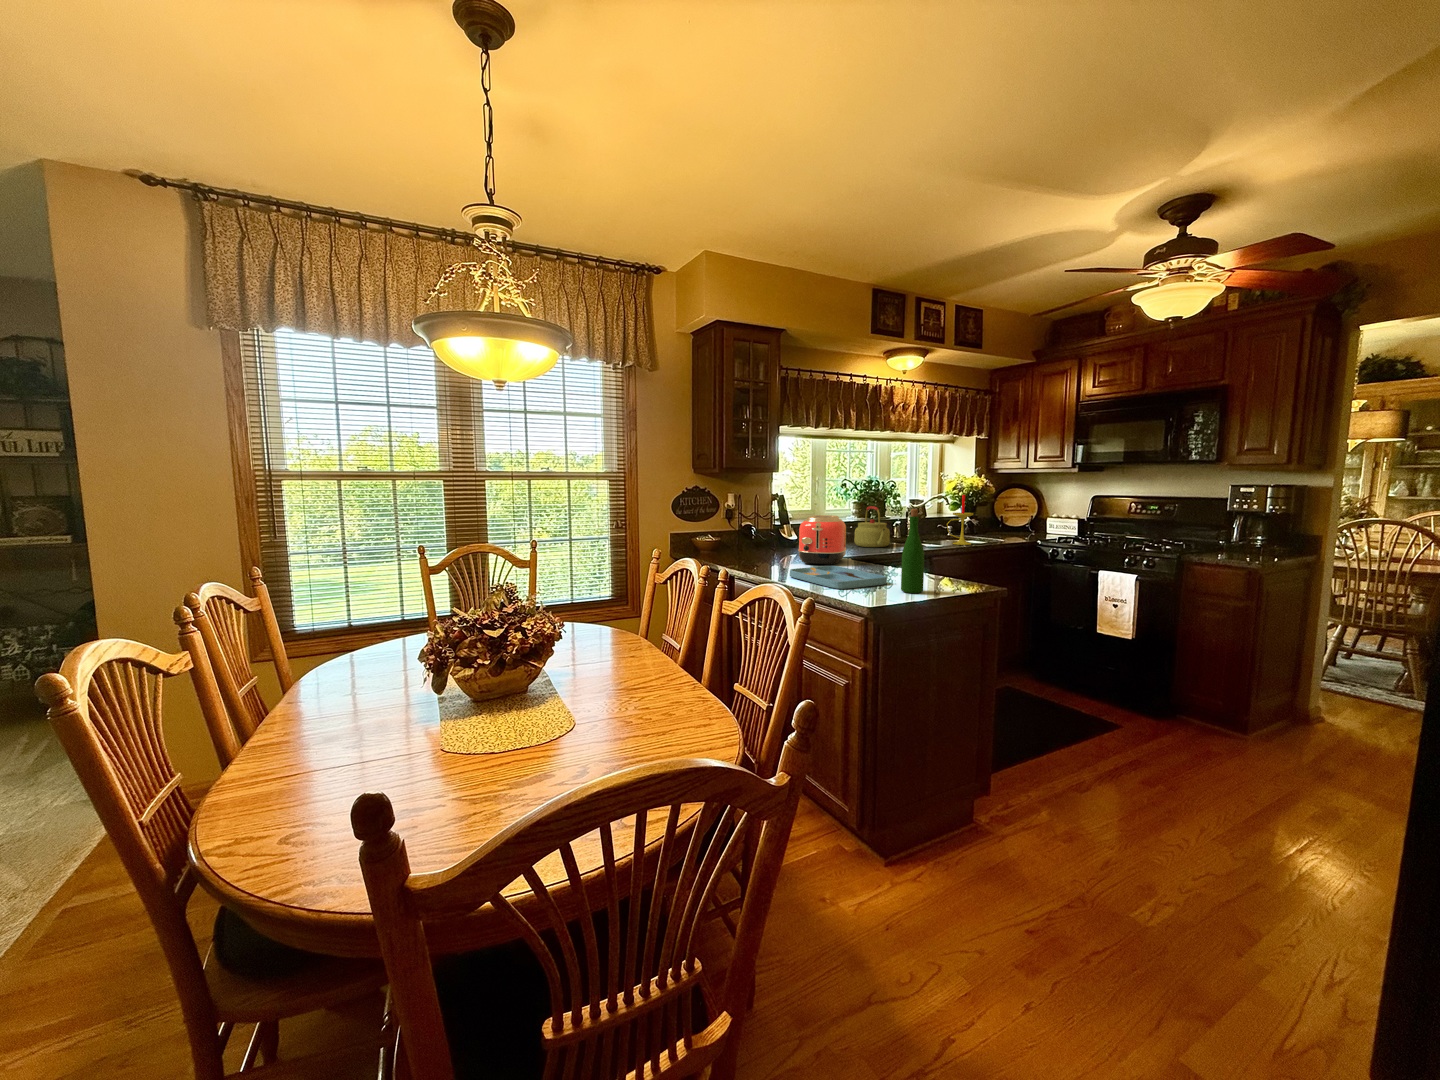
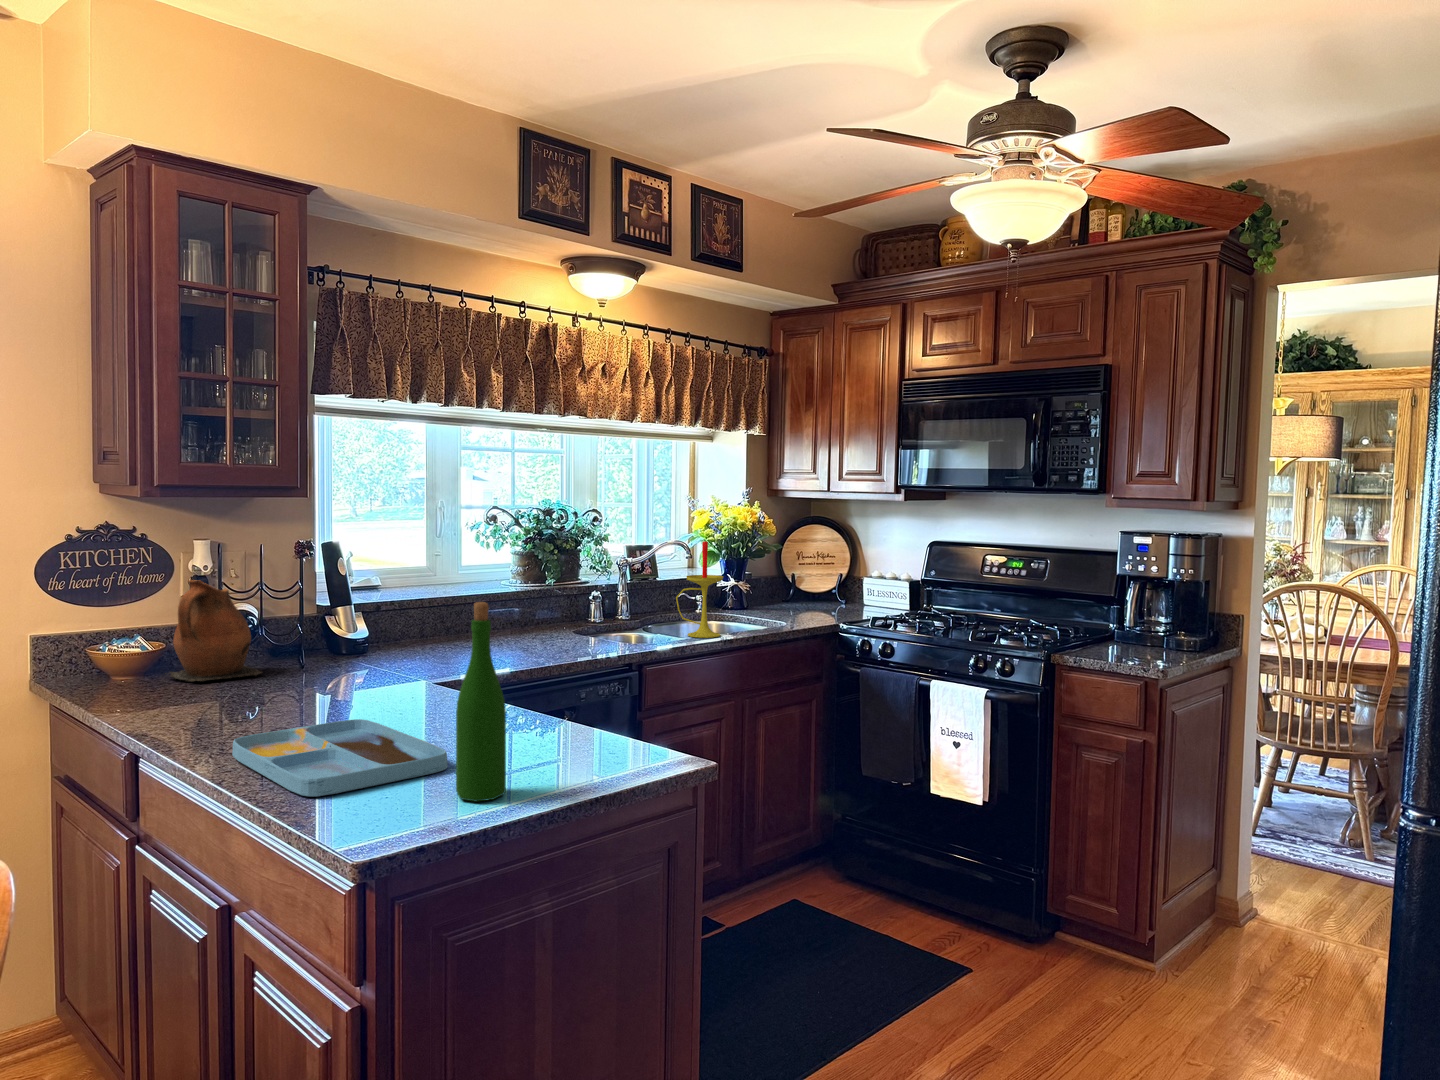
kettle: present [854,506,890,547] -> none [492,564,562,649]
ceramic pitcher: none [722,510,762,554] -> present [170,580,262,681]
toaster: present [798,515,847,565] -> none [309,594,432,708]

